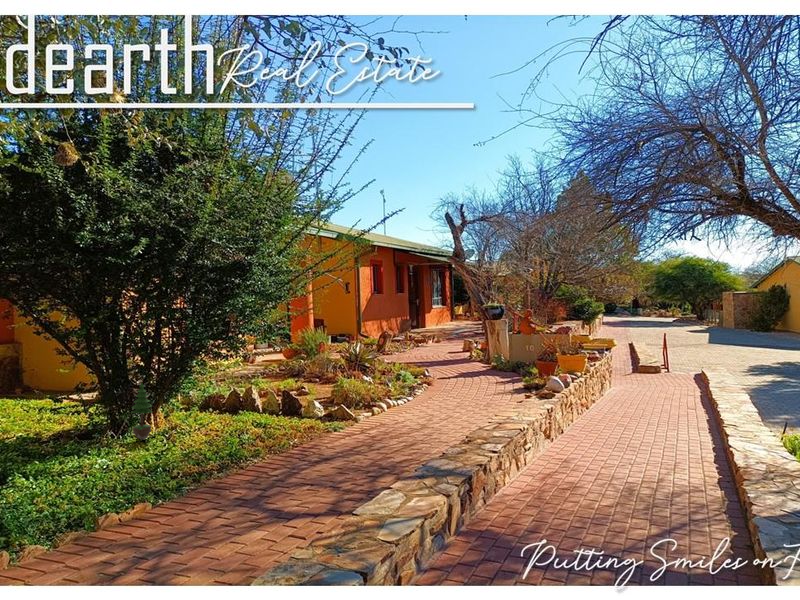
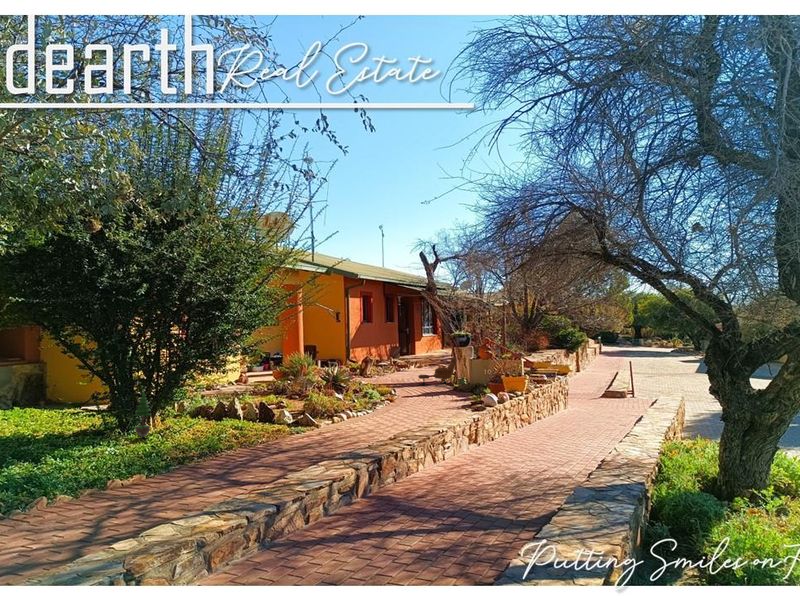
lounge chair: none [444,331,489,365] -> present [418,357,457,386]

